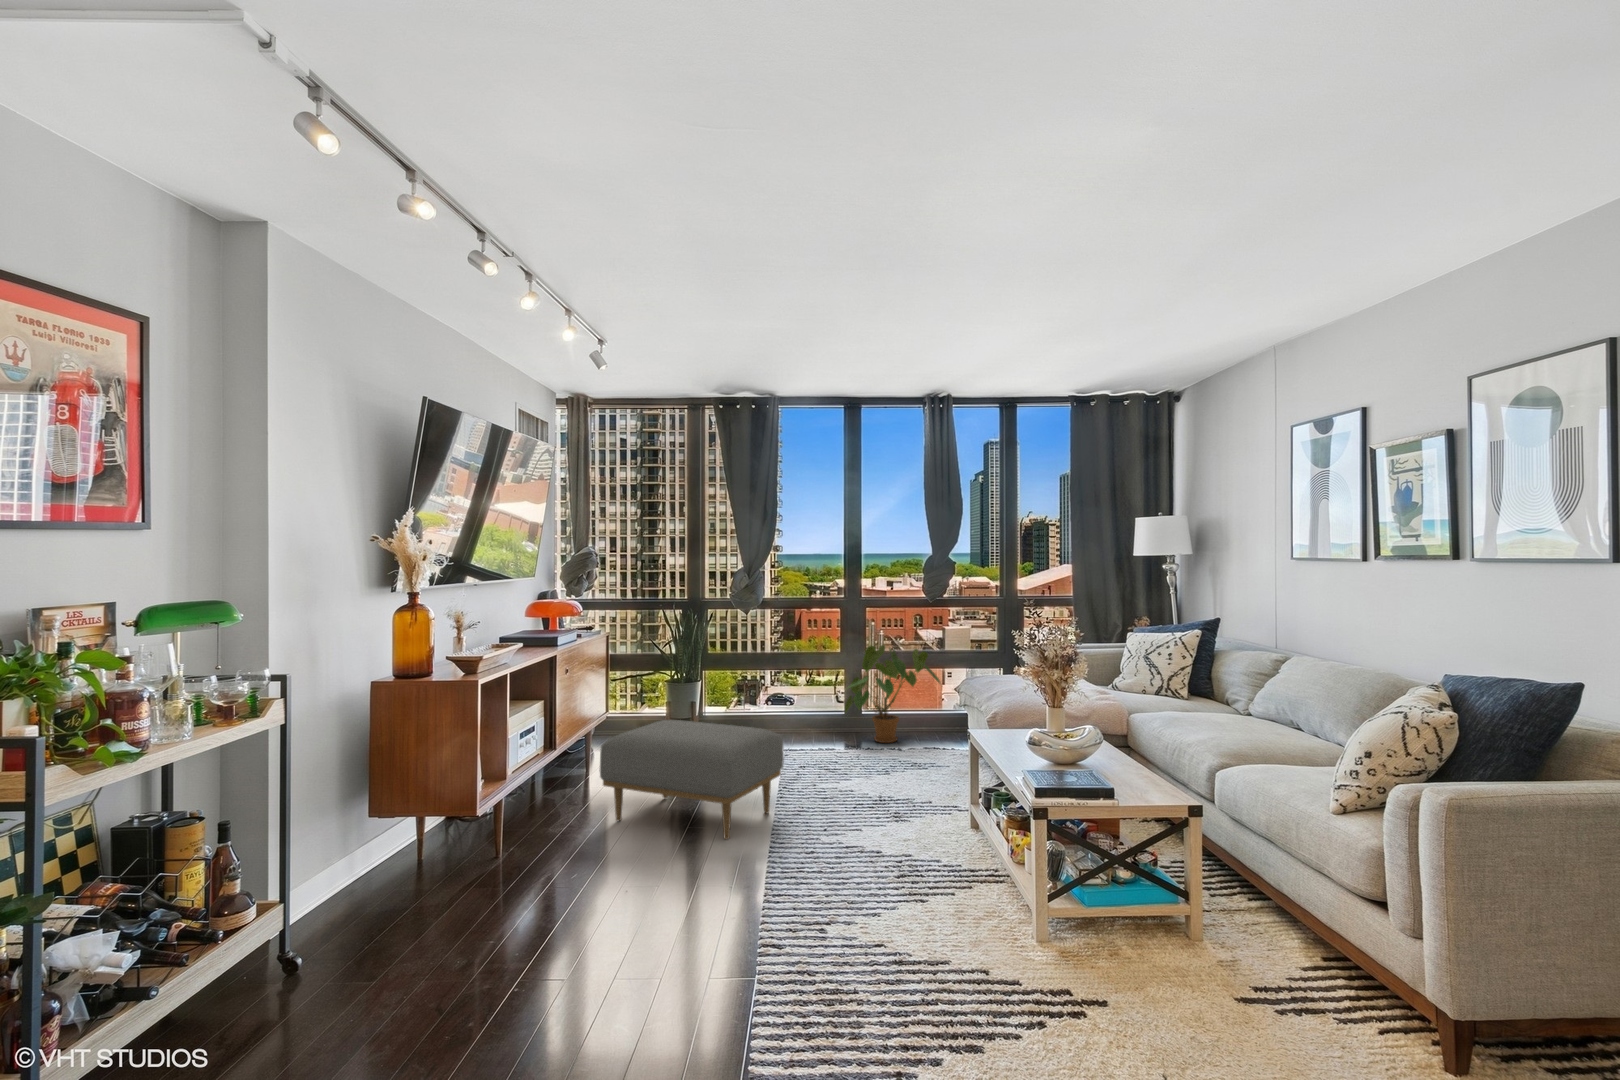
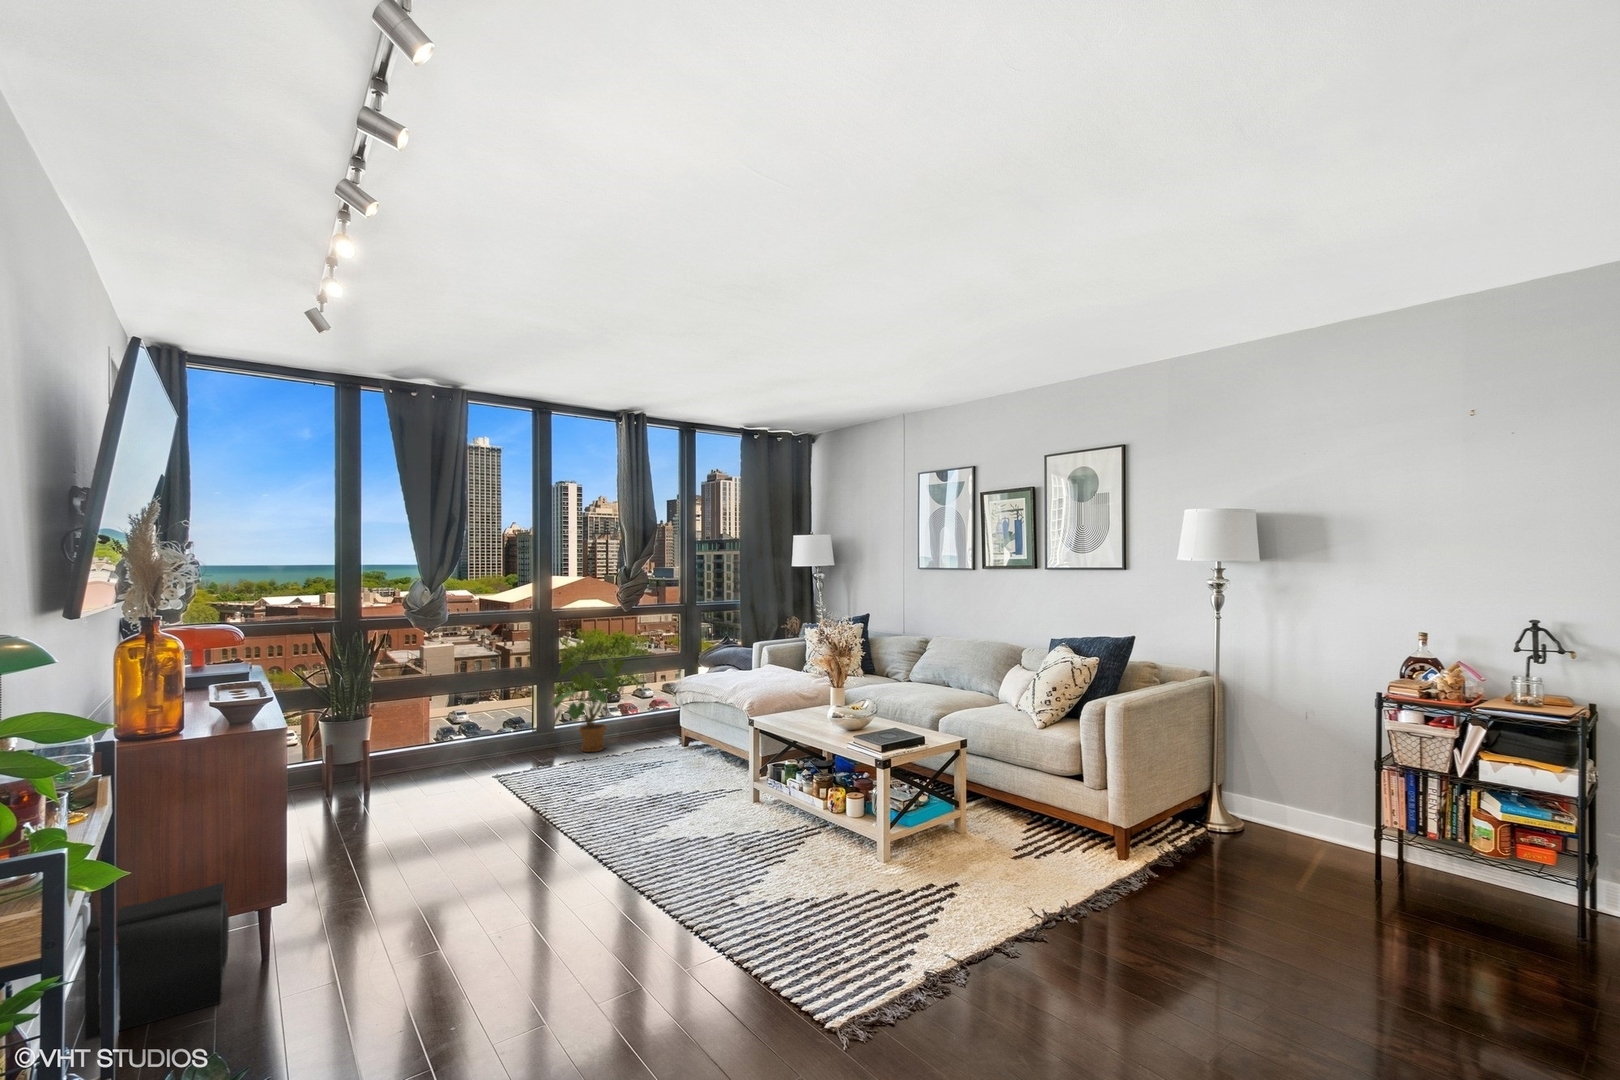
ottoman: present [600,720,784,840] -> none [371,746,571,875]
speaker: none [352,790,463,889] -> present [85,883,229,1041]

